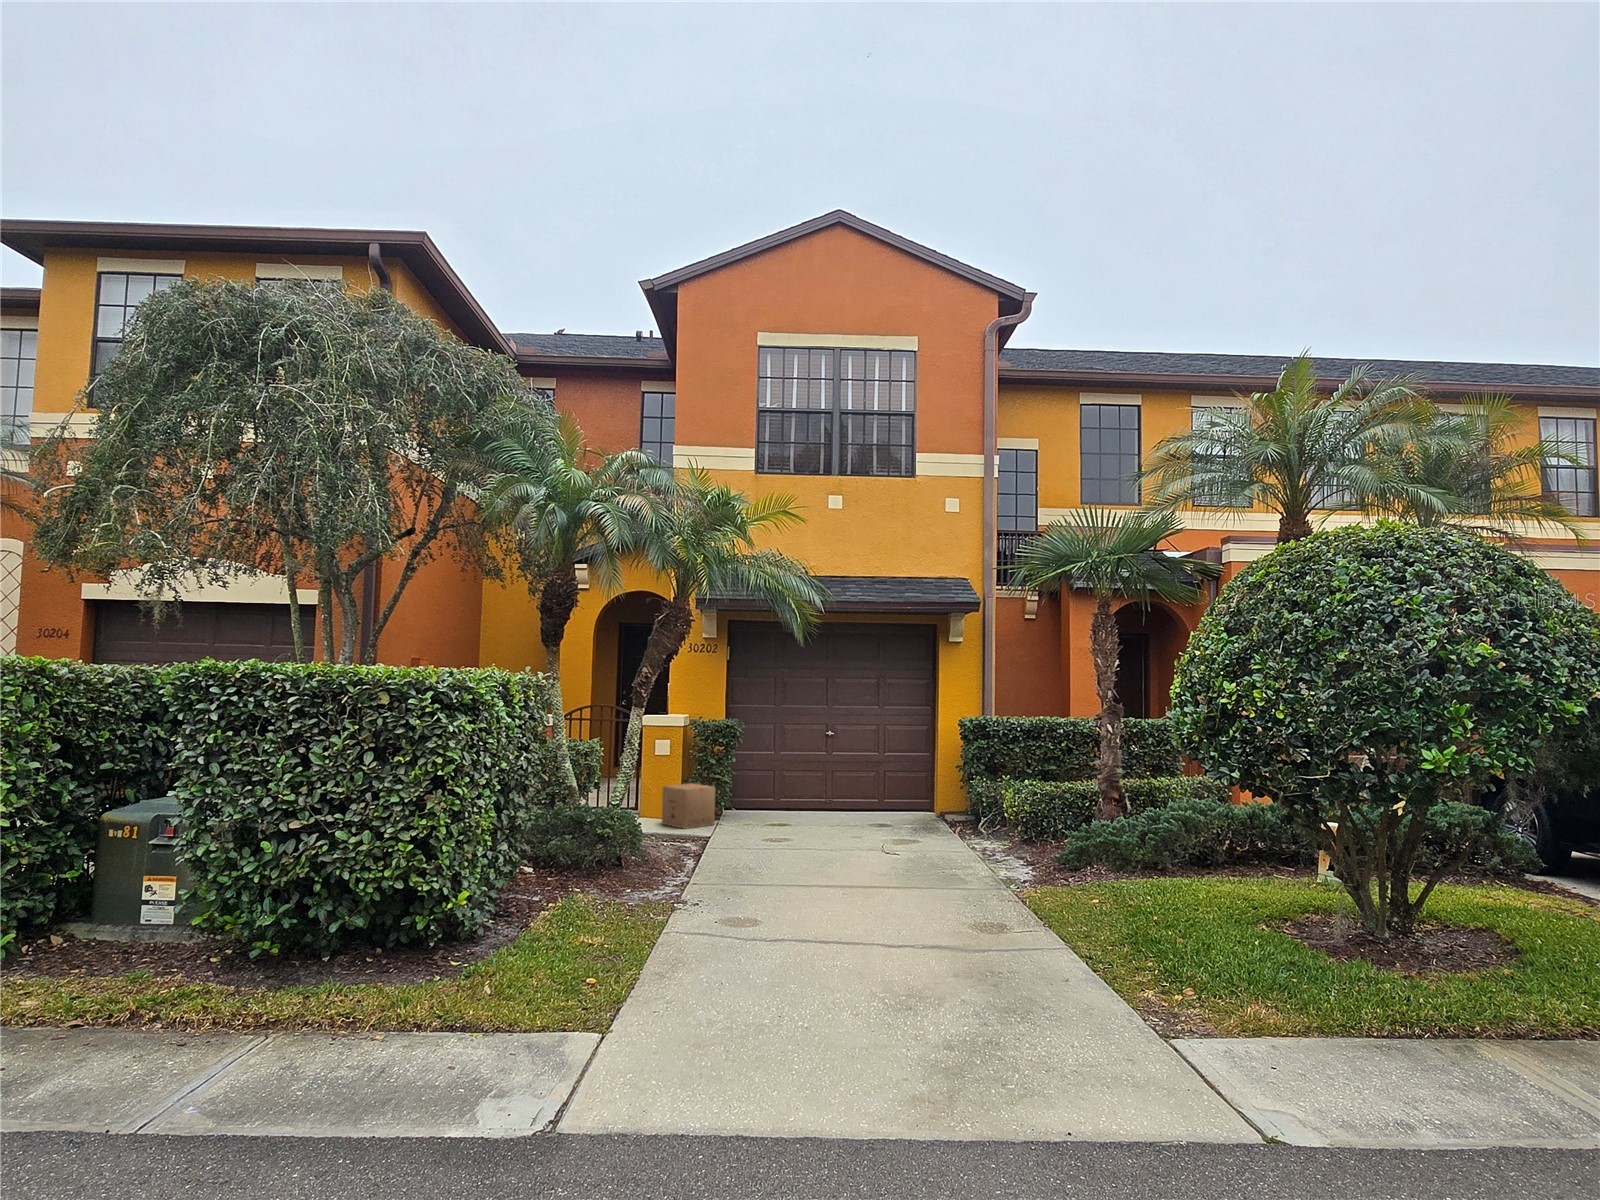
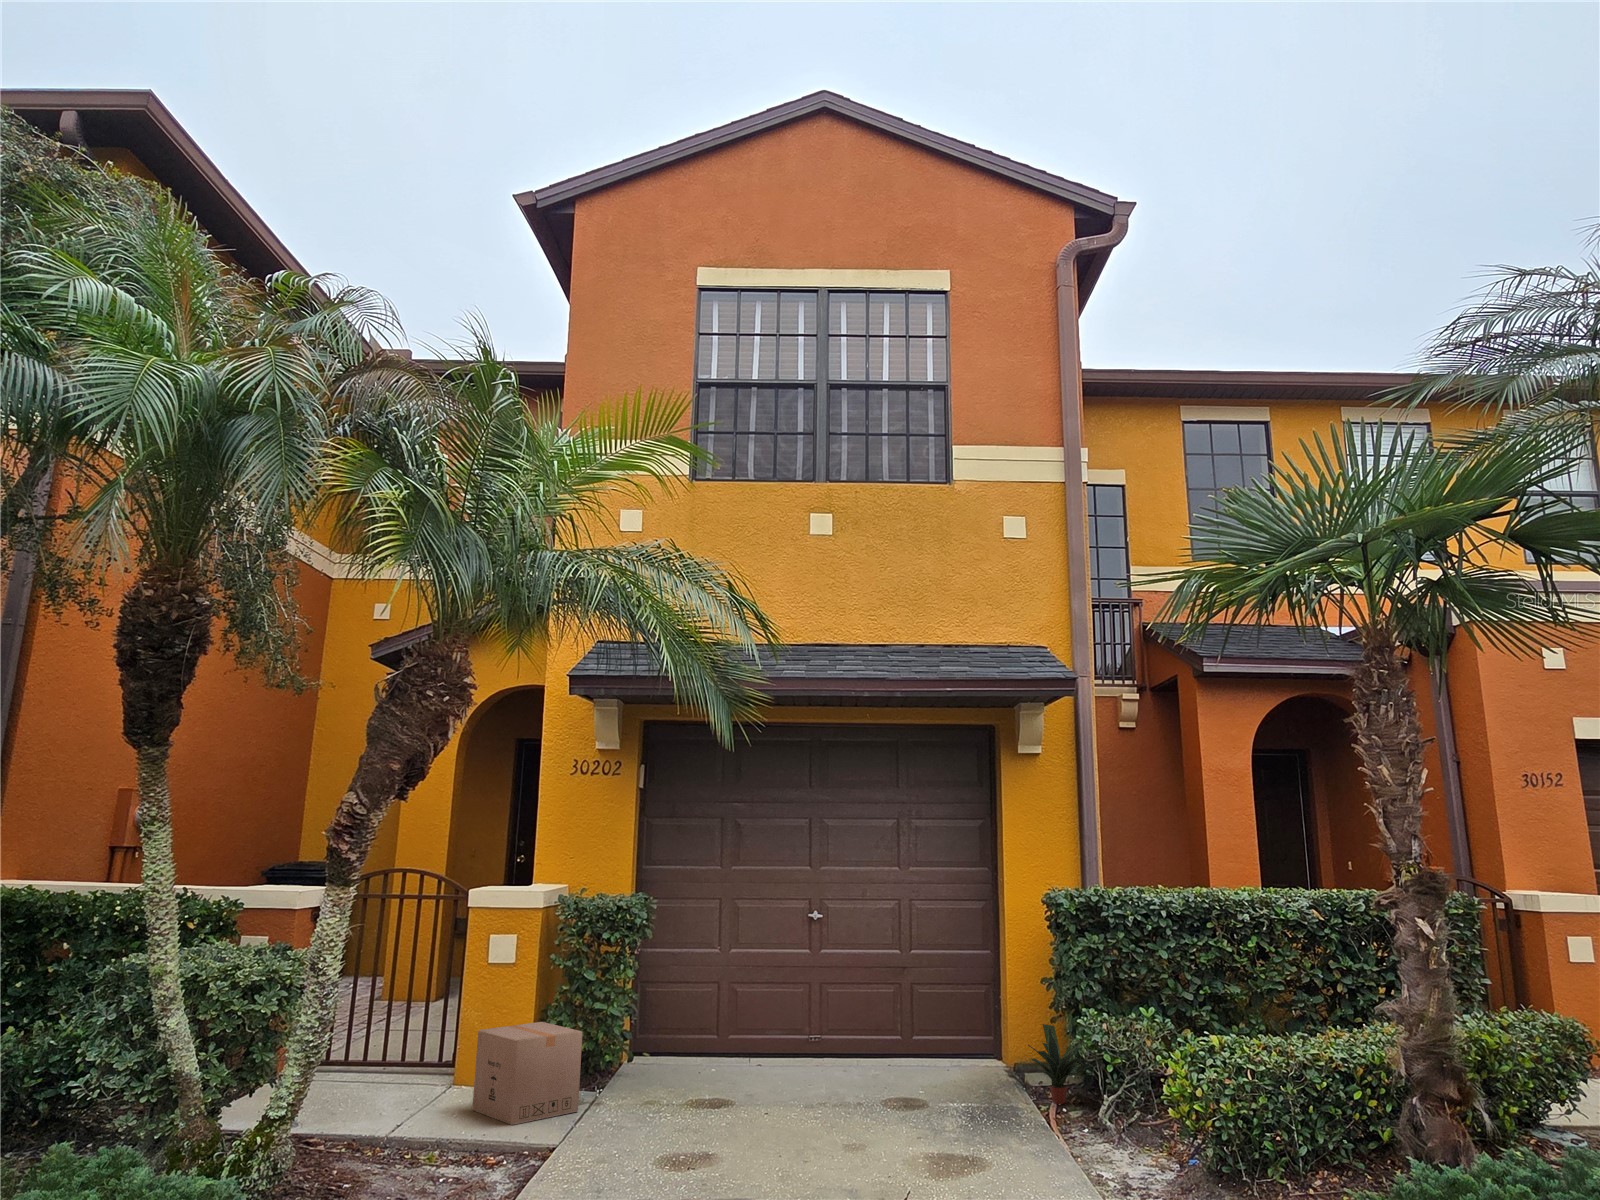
potted plant: none [945,786,977,824] -> present [1028,1024,1082,1104]

